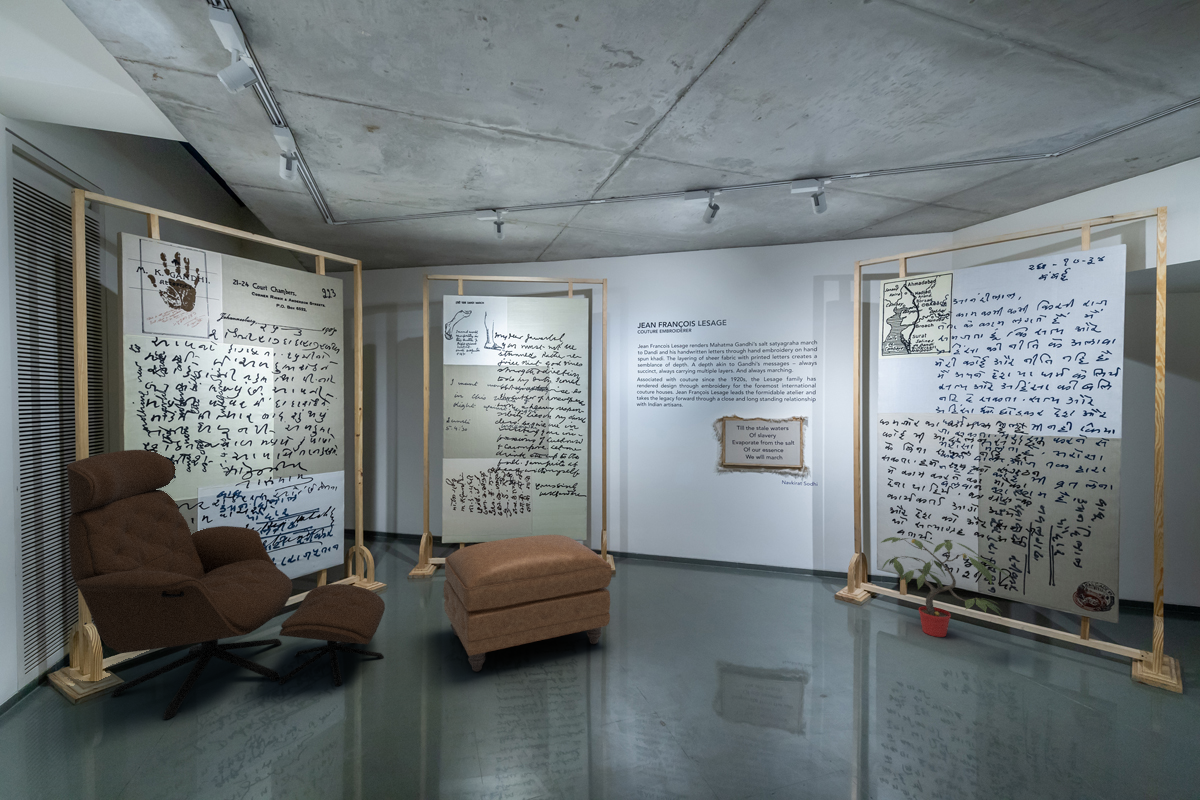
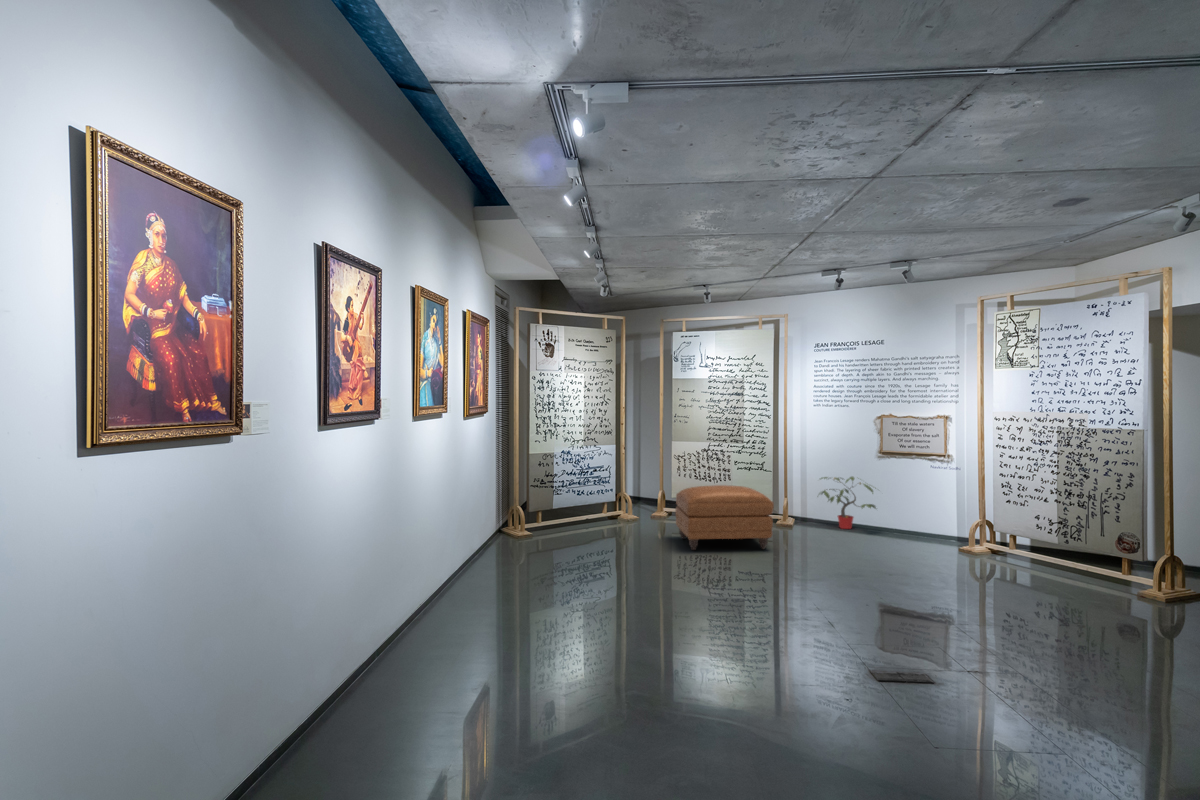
lounge chair: present [67,450,385,719] -> none [516,427,644,547]
potted plant: present [881,537,1009,637] -> present [820,476,876,529]

